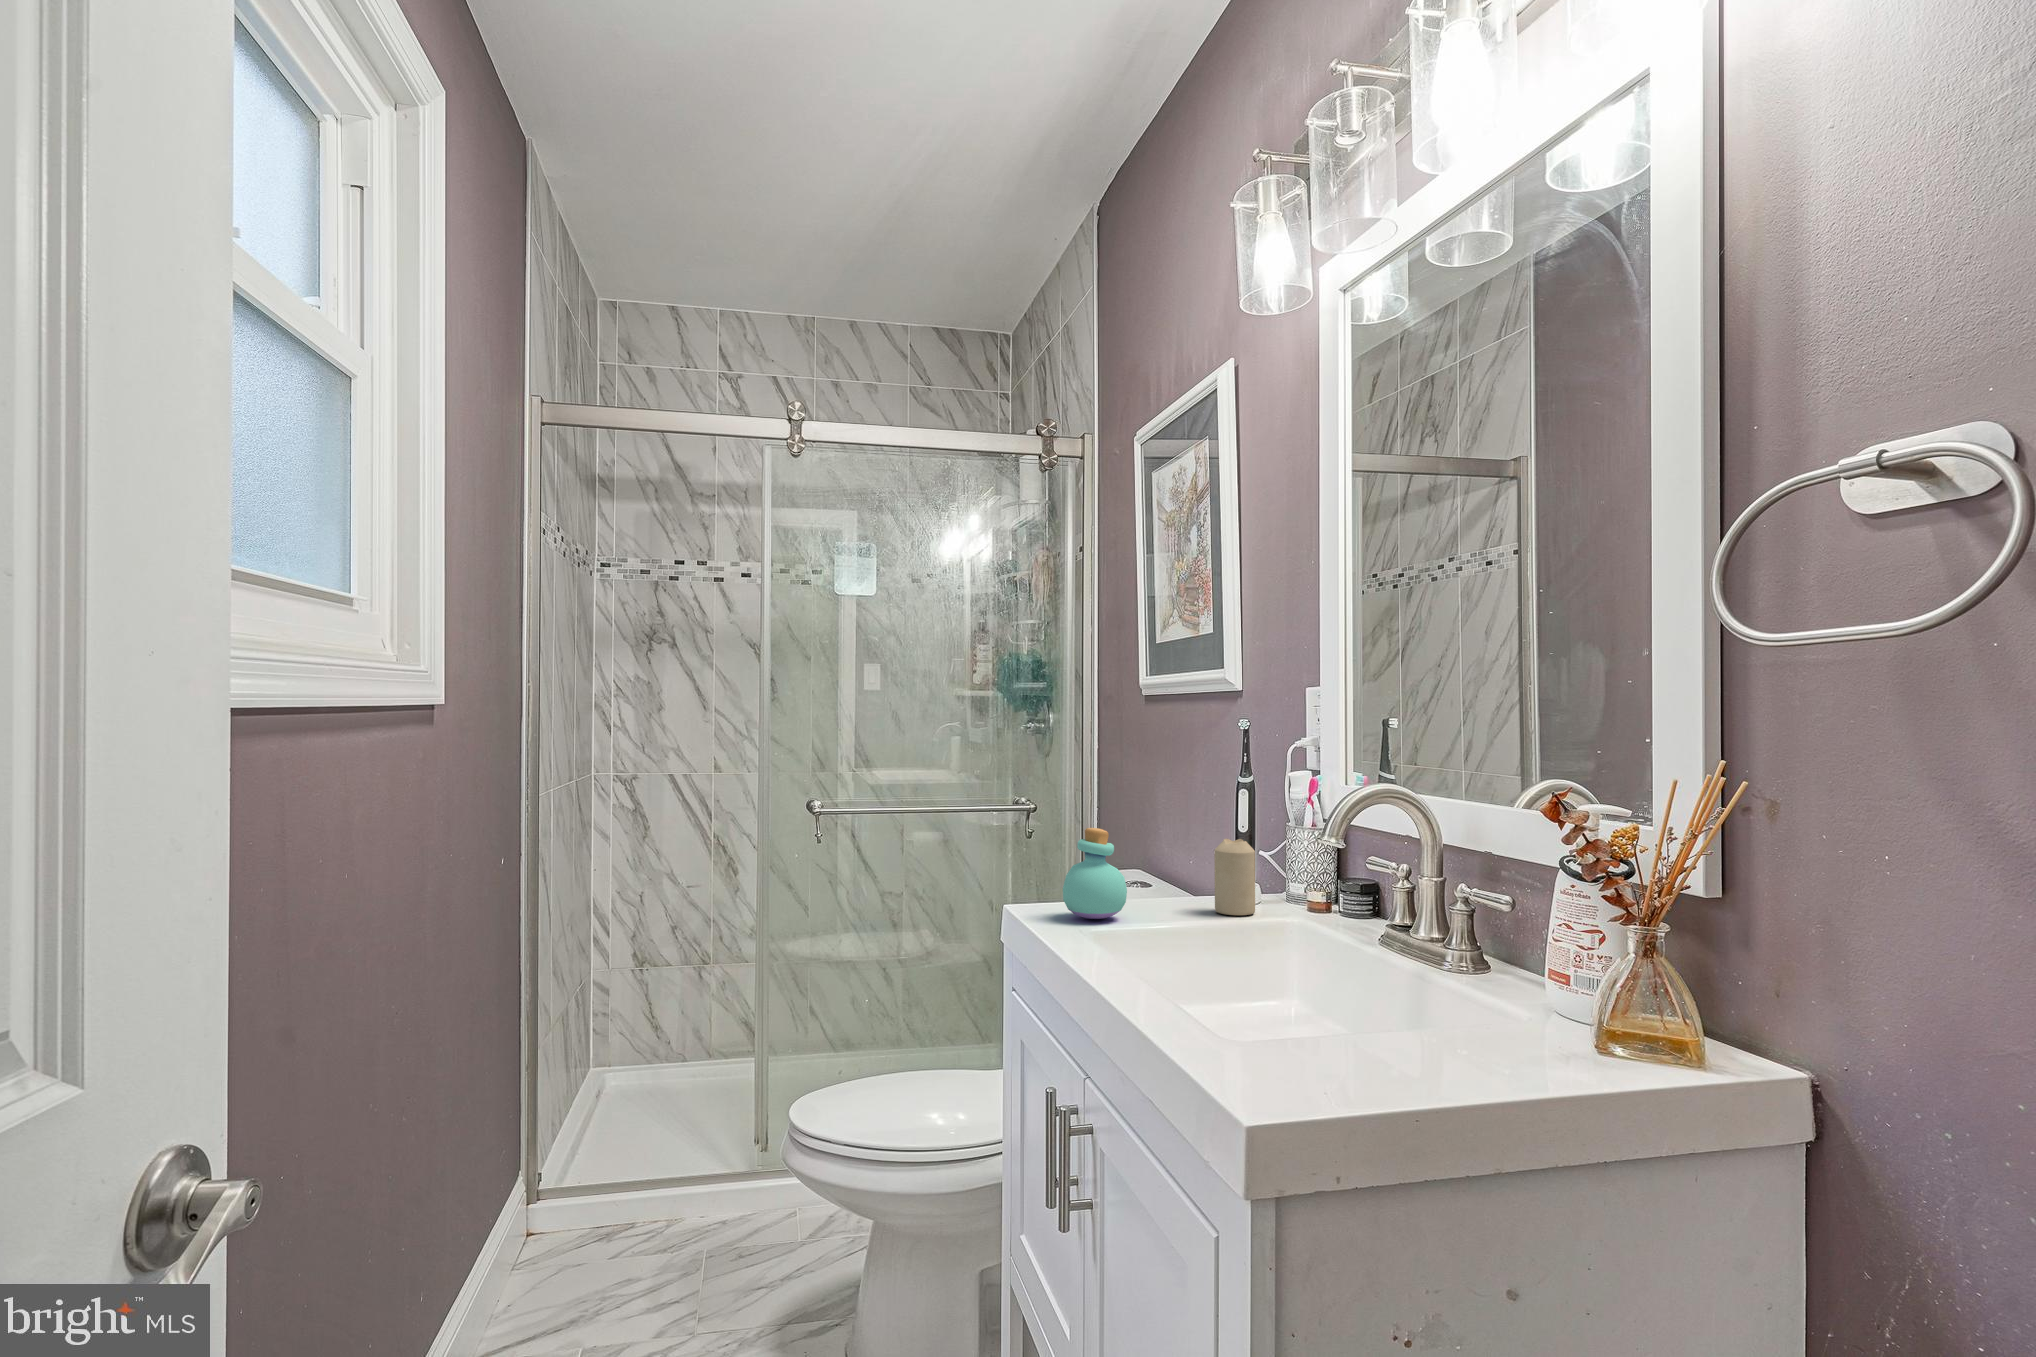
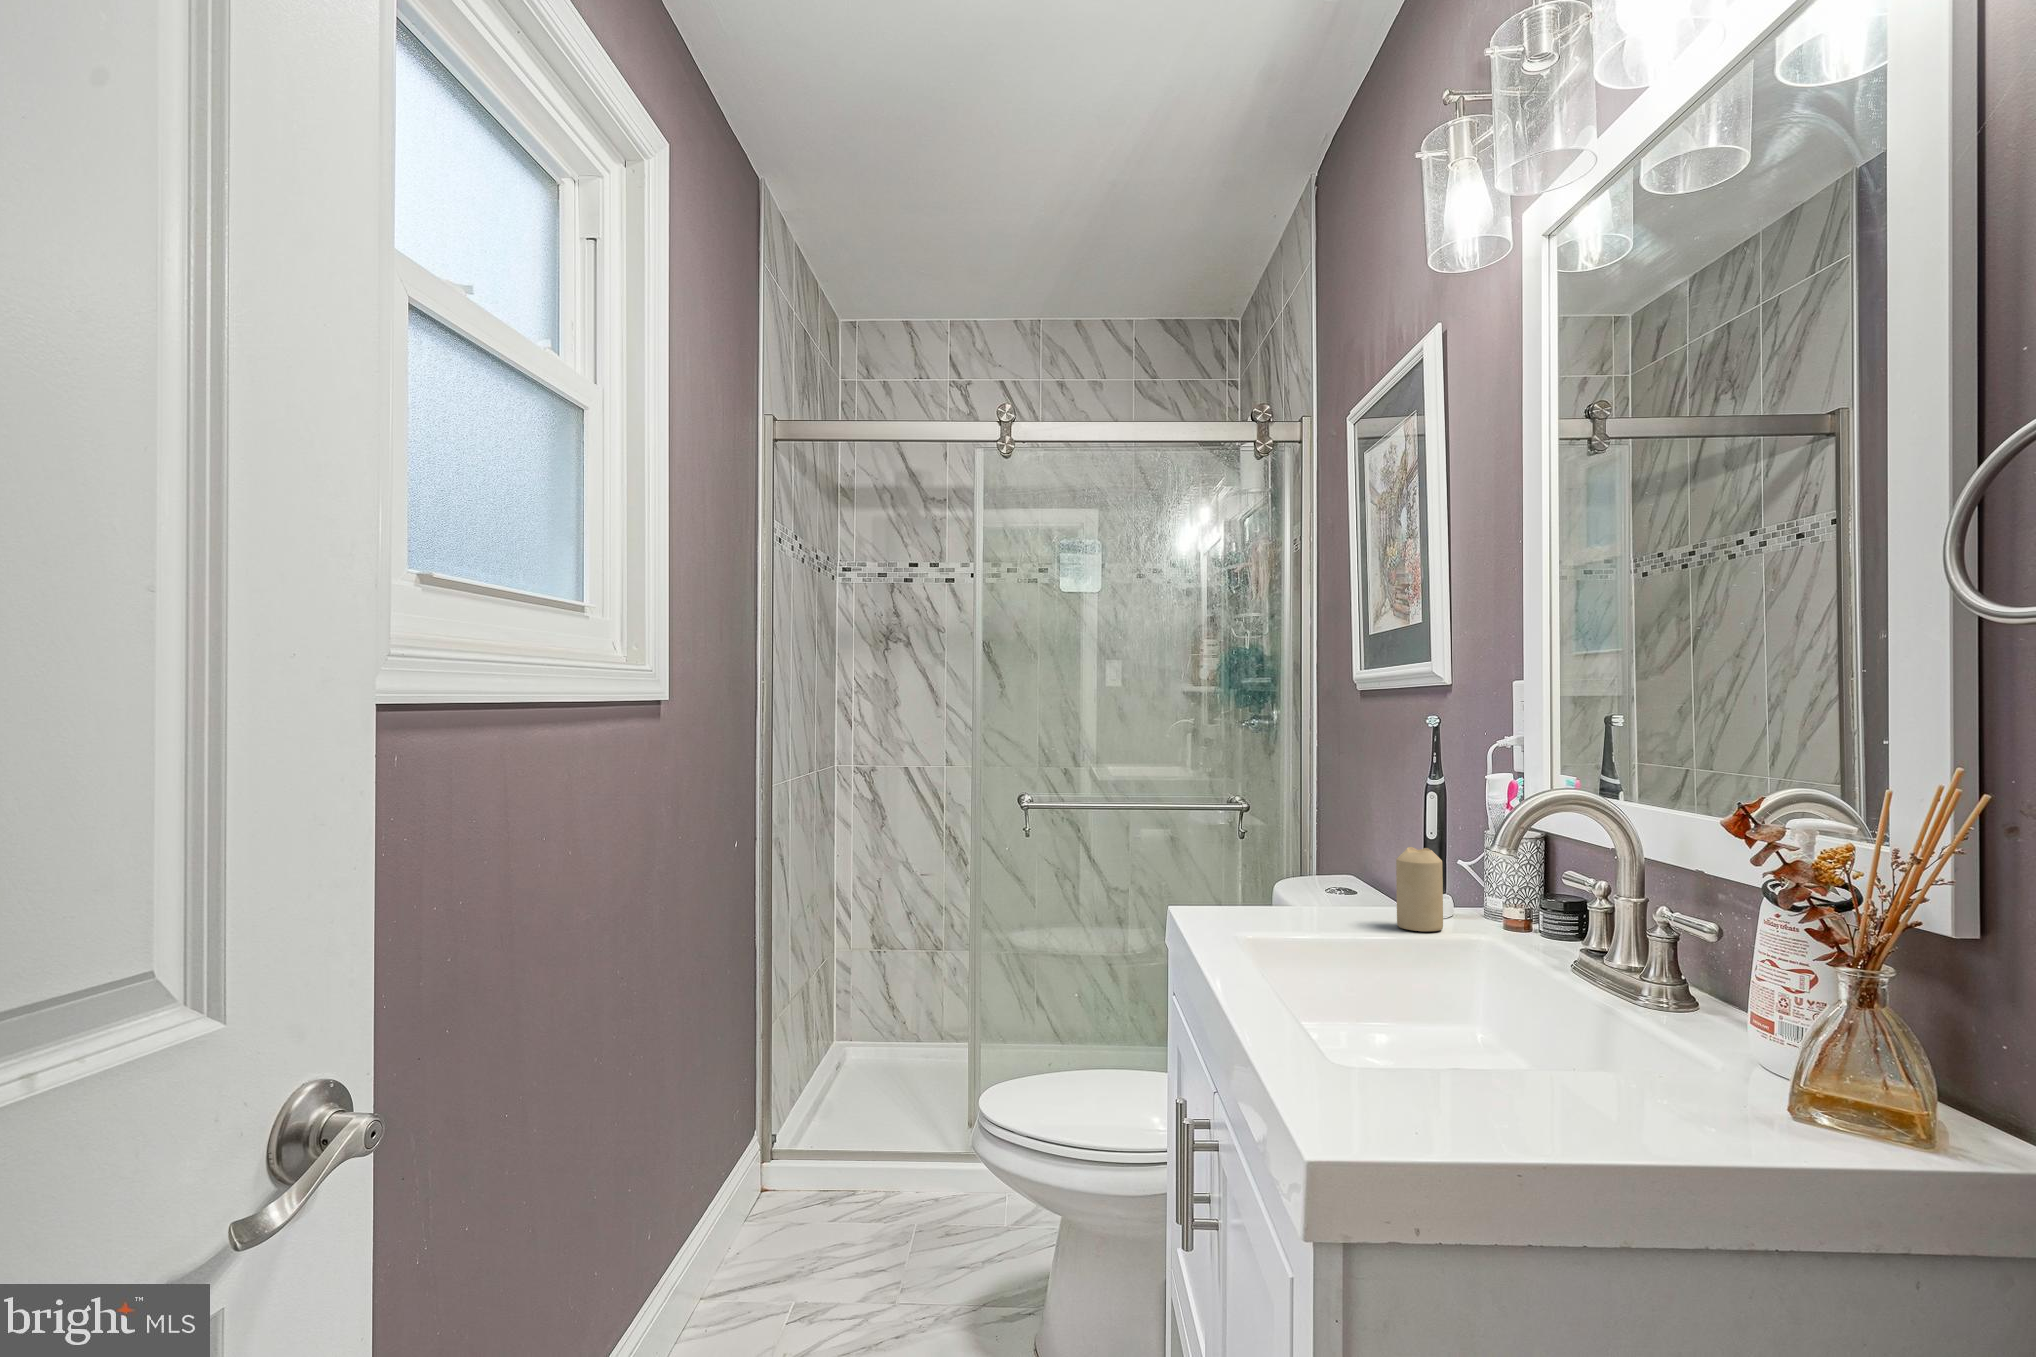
perfume bottle: present [1063,828,1127,919] -> none [1223,831,1294,927]

